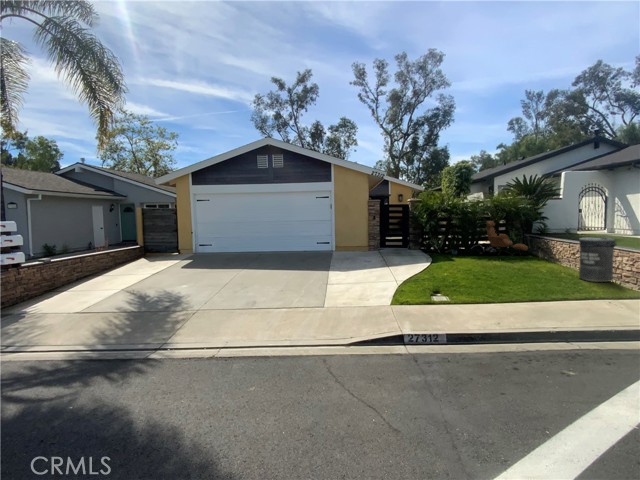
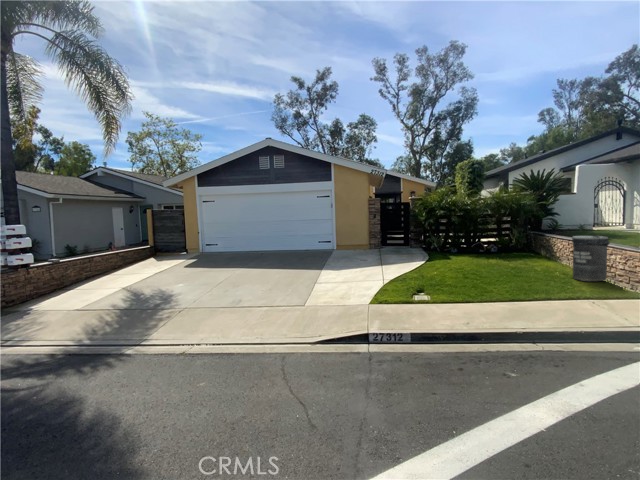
lounge chair: present [487,221,528,255] -> none [488,219,532,254]

